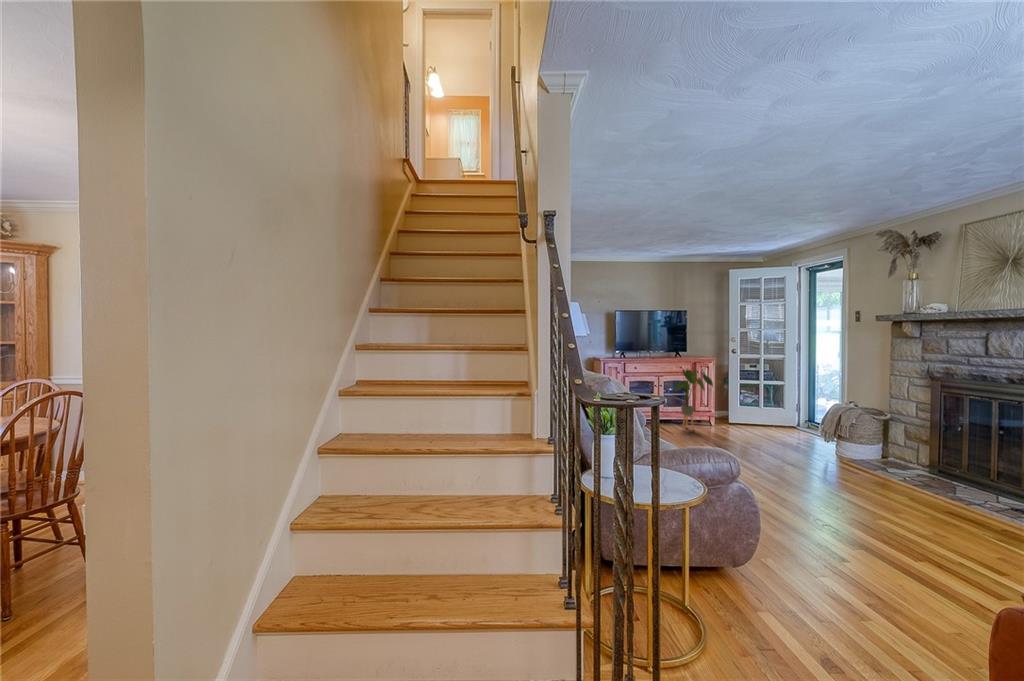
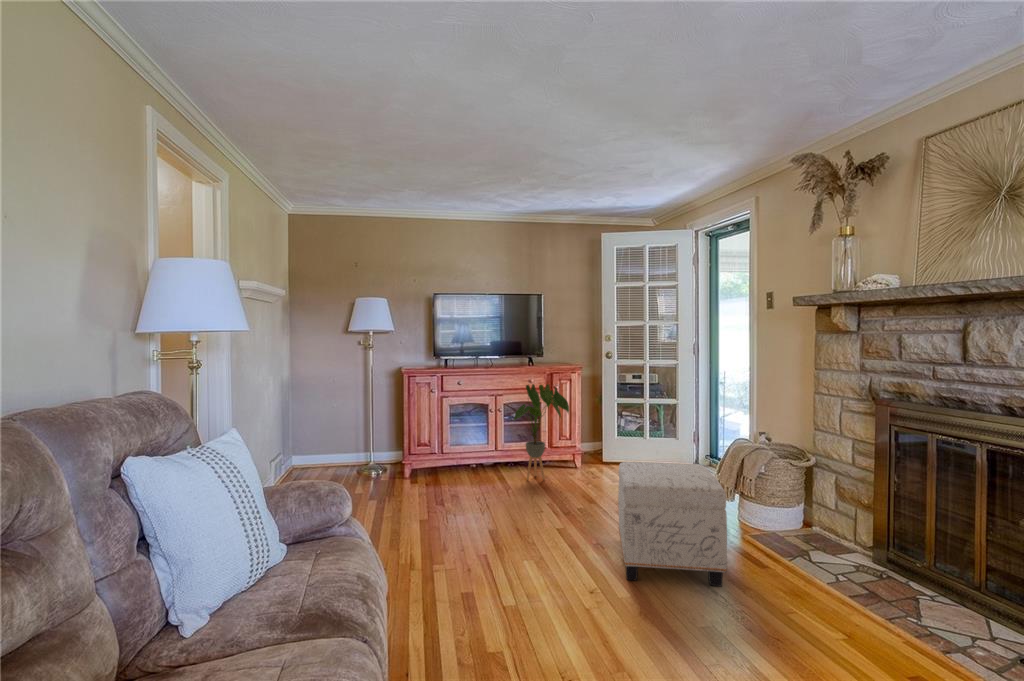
ottoman: none [761,412,835,477] -> present [618,462,727,586]

